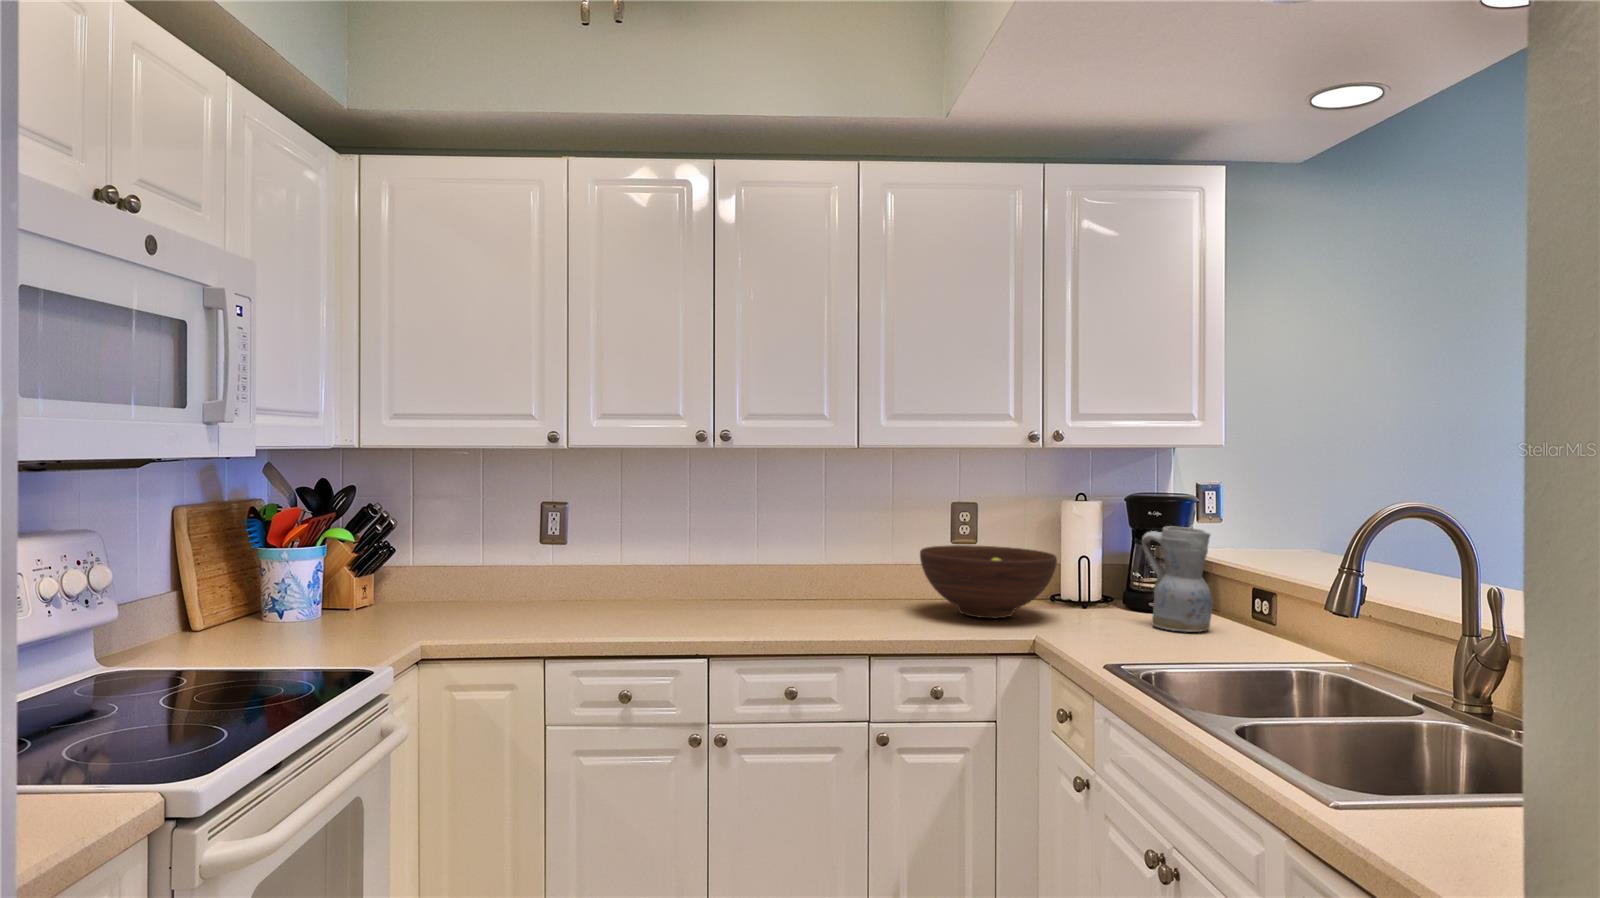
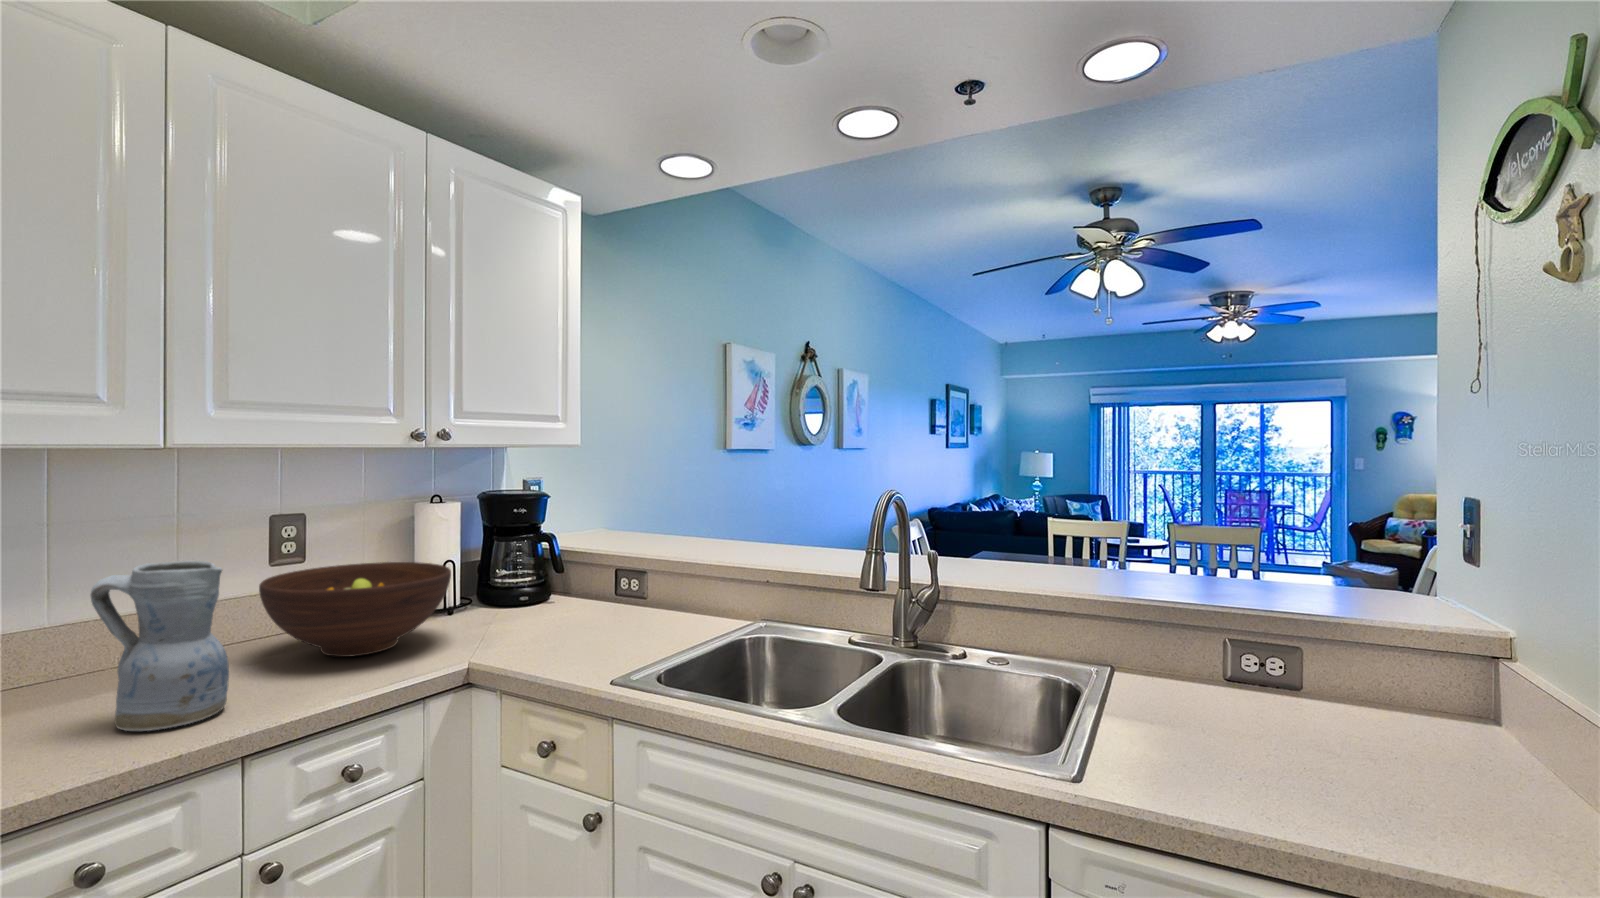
ceramic pitcher: present [1142,526,1212,632] -> present [91,561,229,731]

